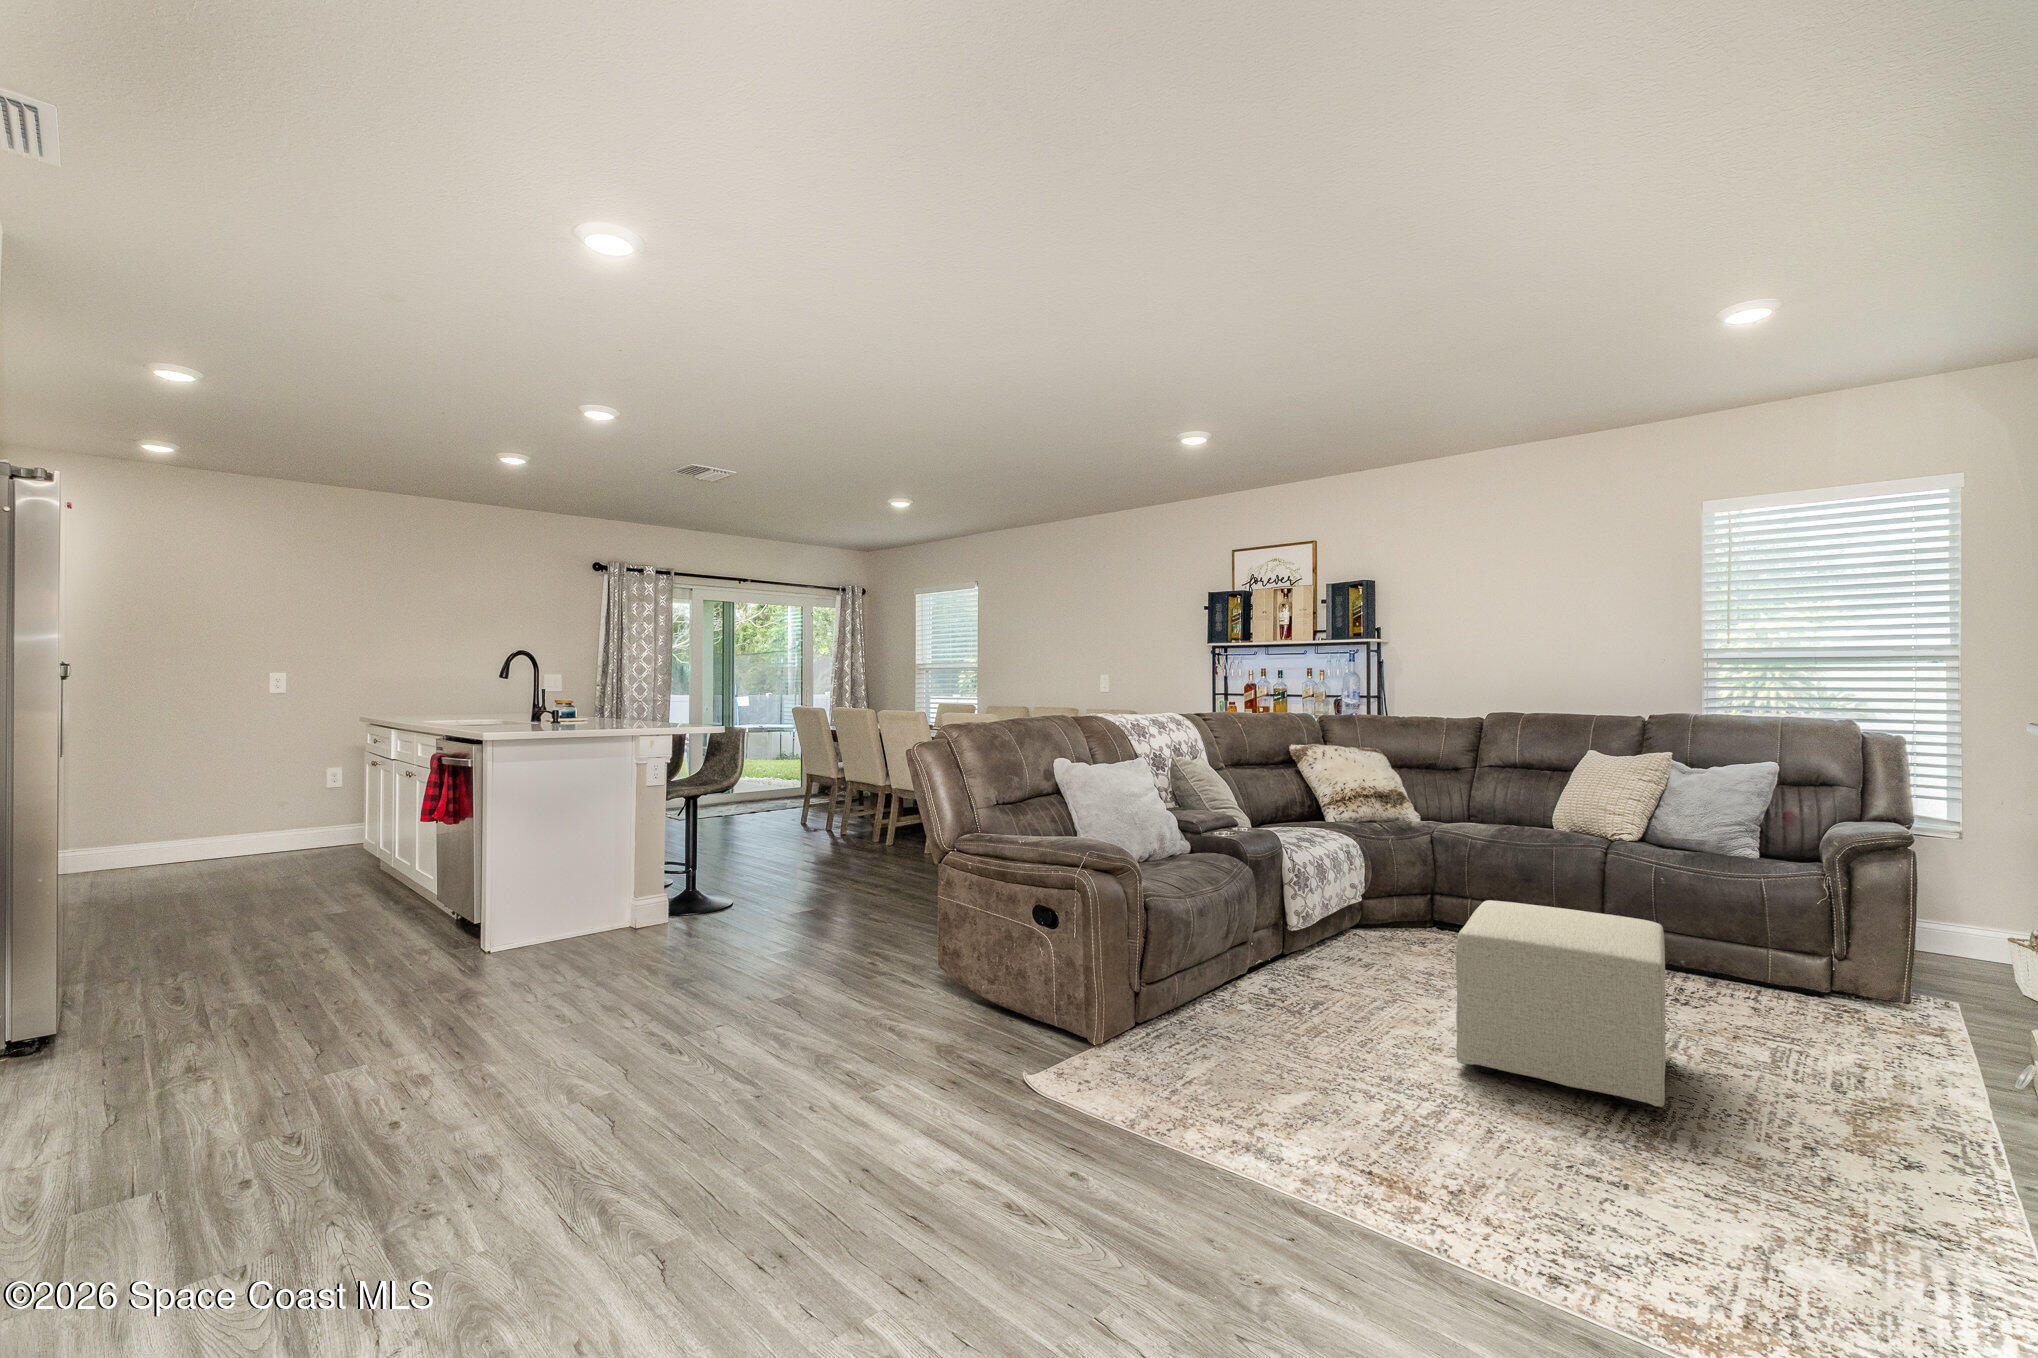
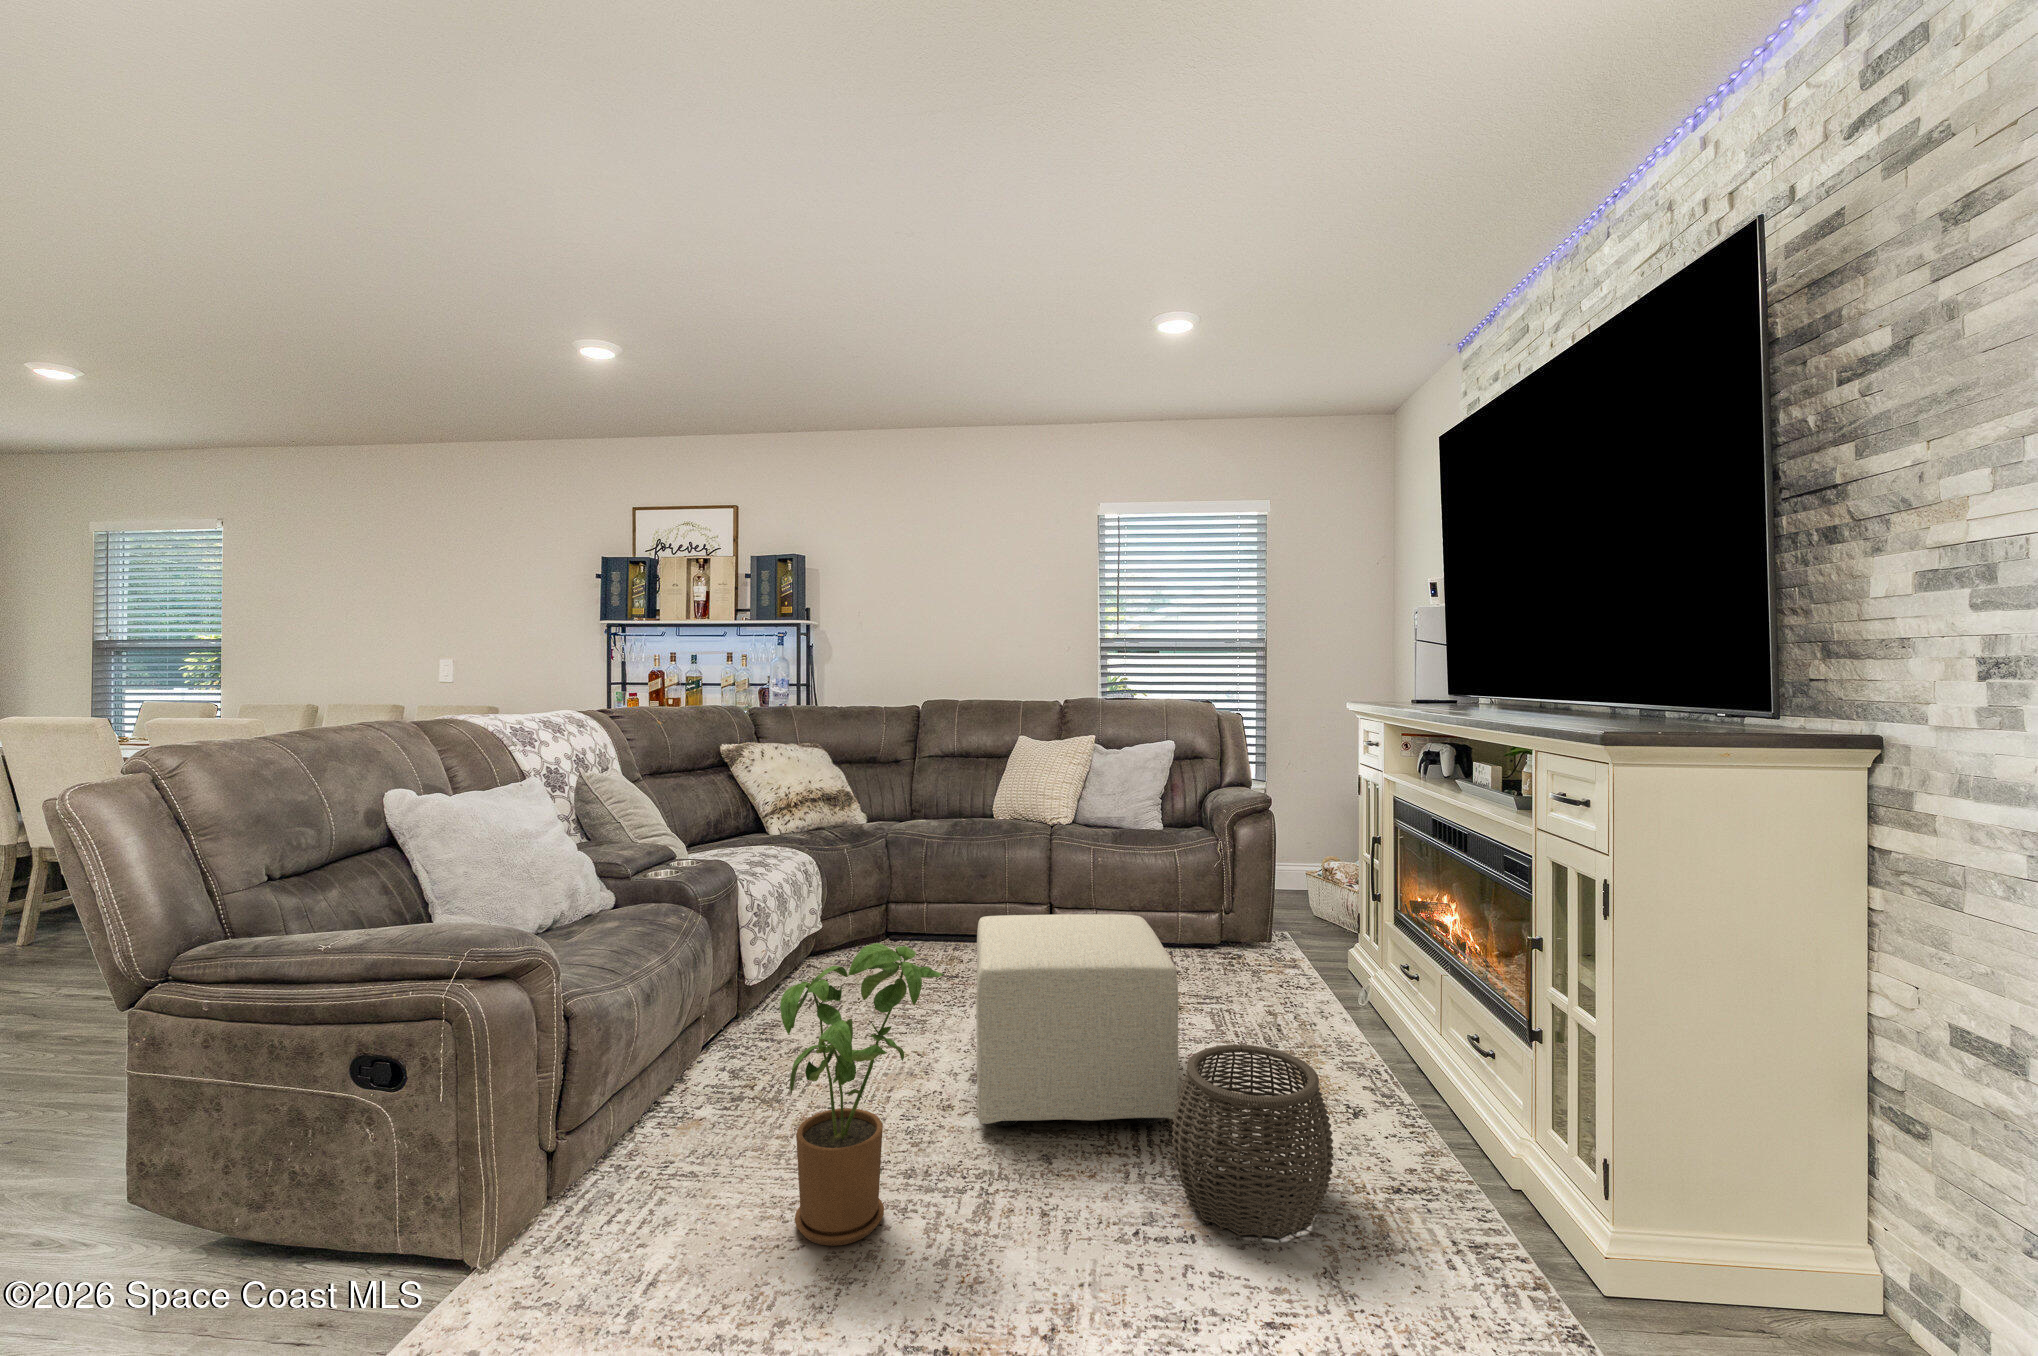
house plant: none [1279,886,1406,1102] -> present [780,943,944,1246]
woven basket: none [1623,1036,1811,1219] -> present [1172,1044,1334,1239]

